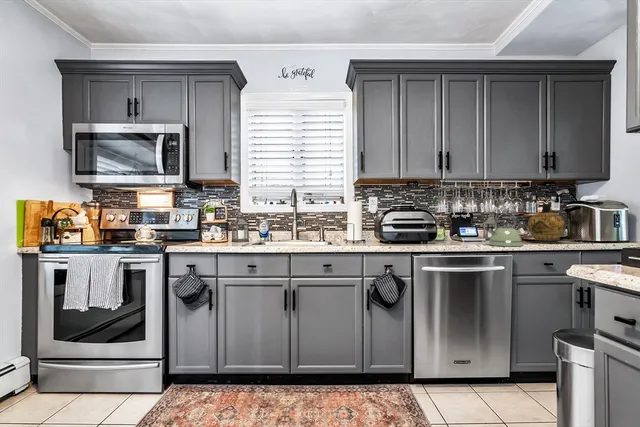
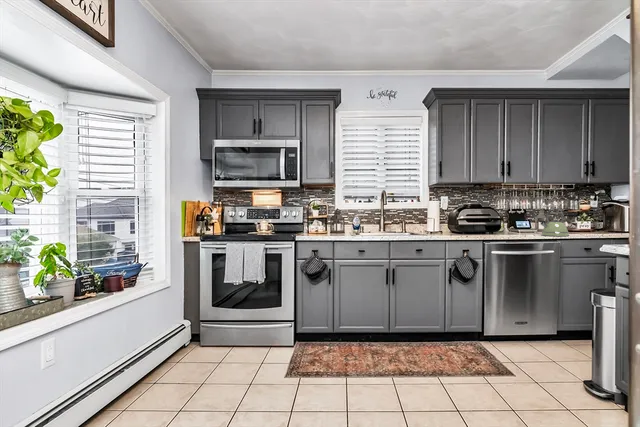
ceramic jug: present [528,202,566,243] -> none [572,202,602,234]

